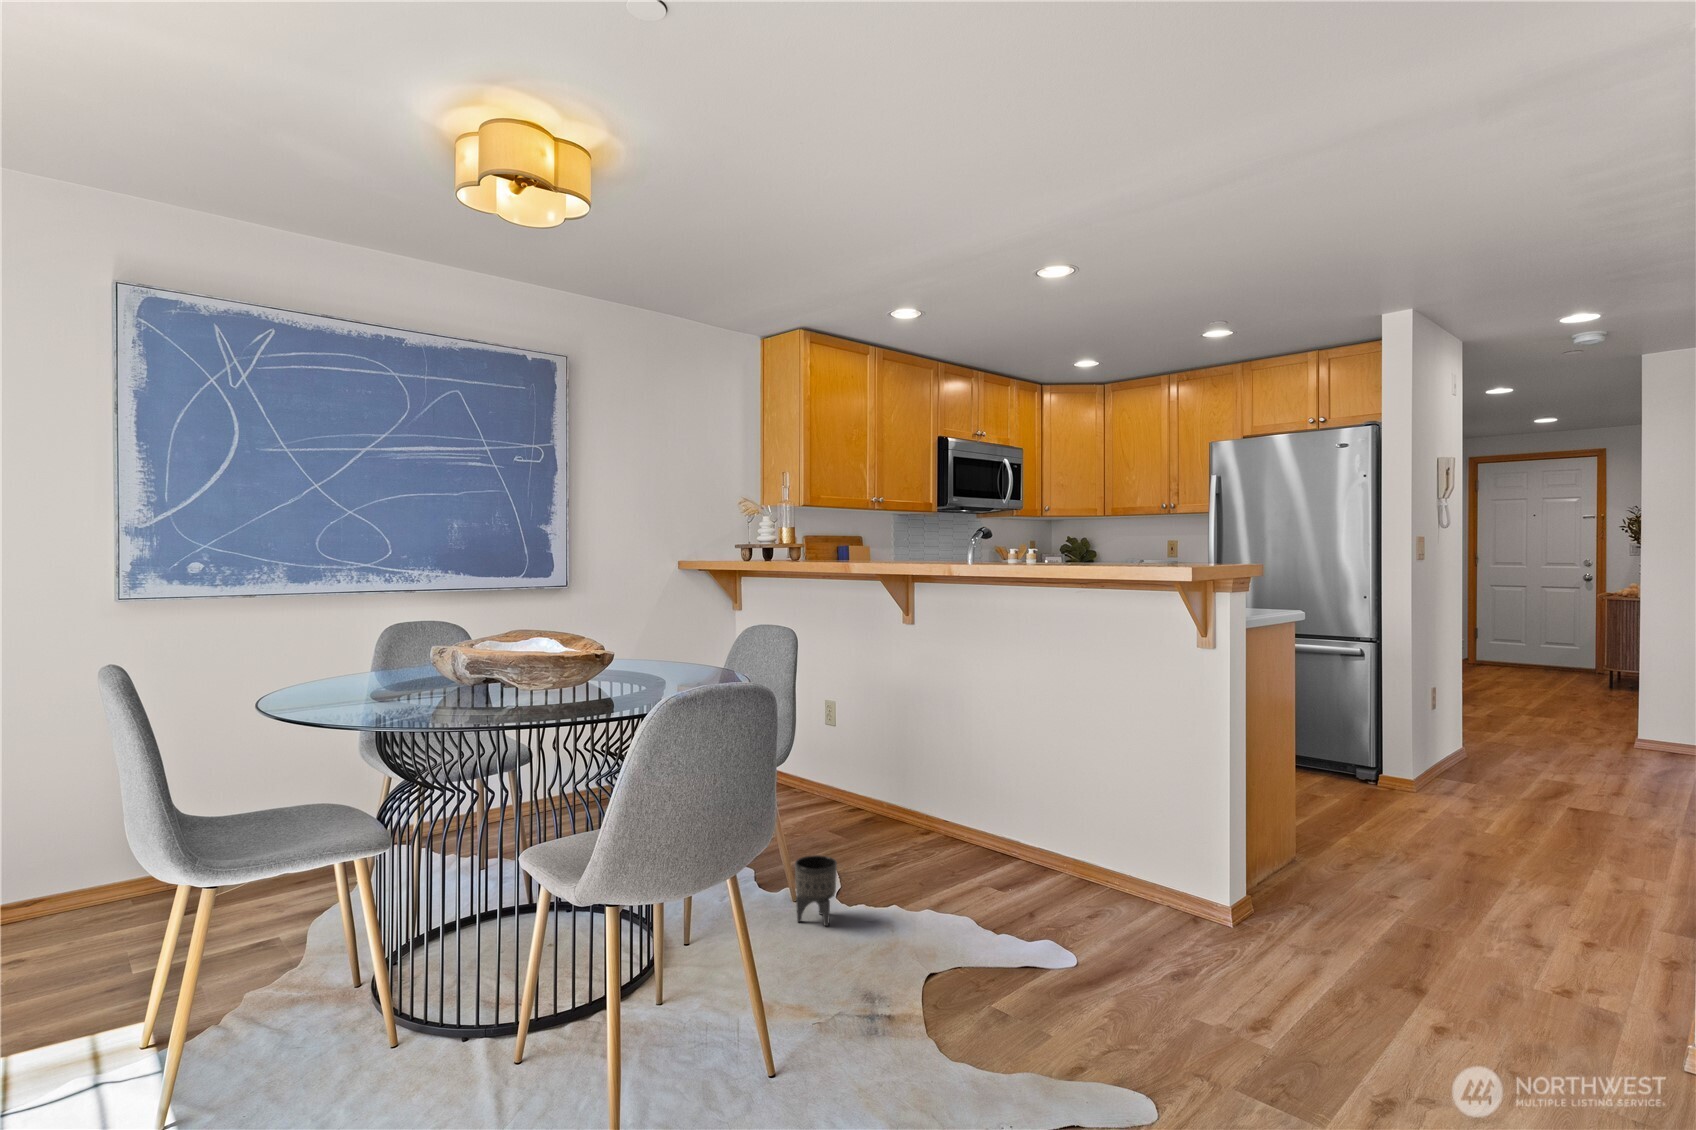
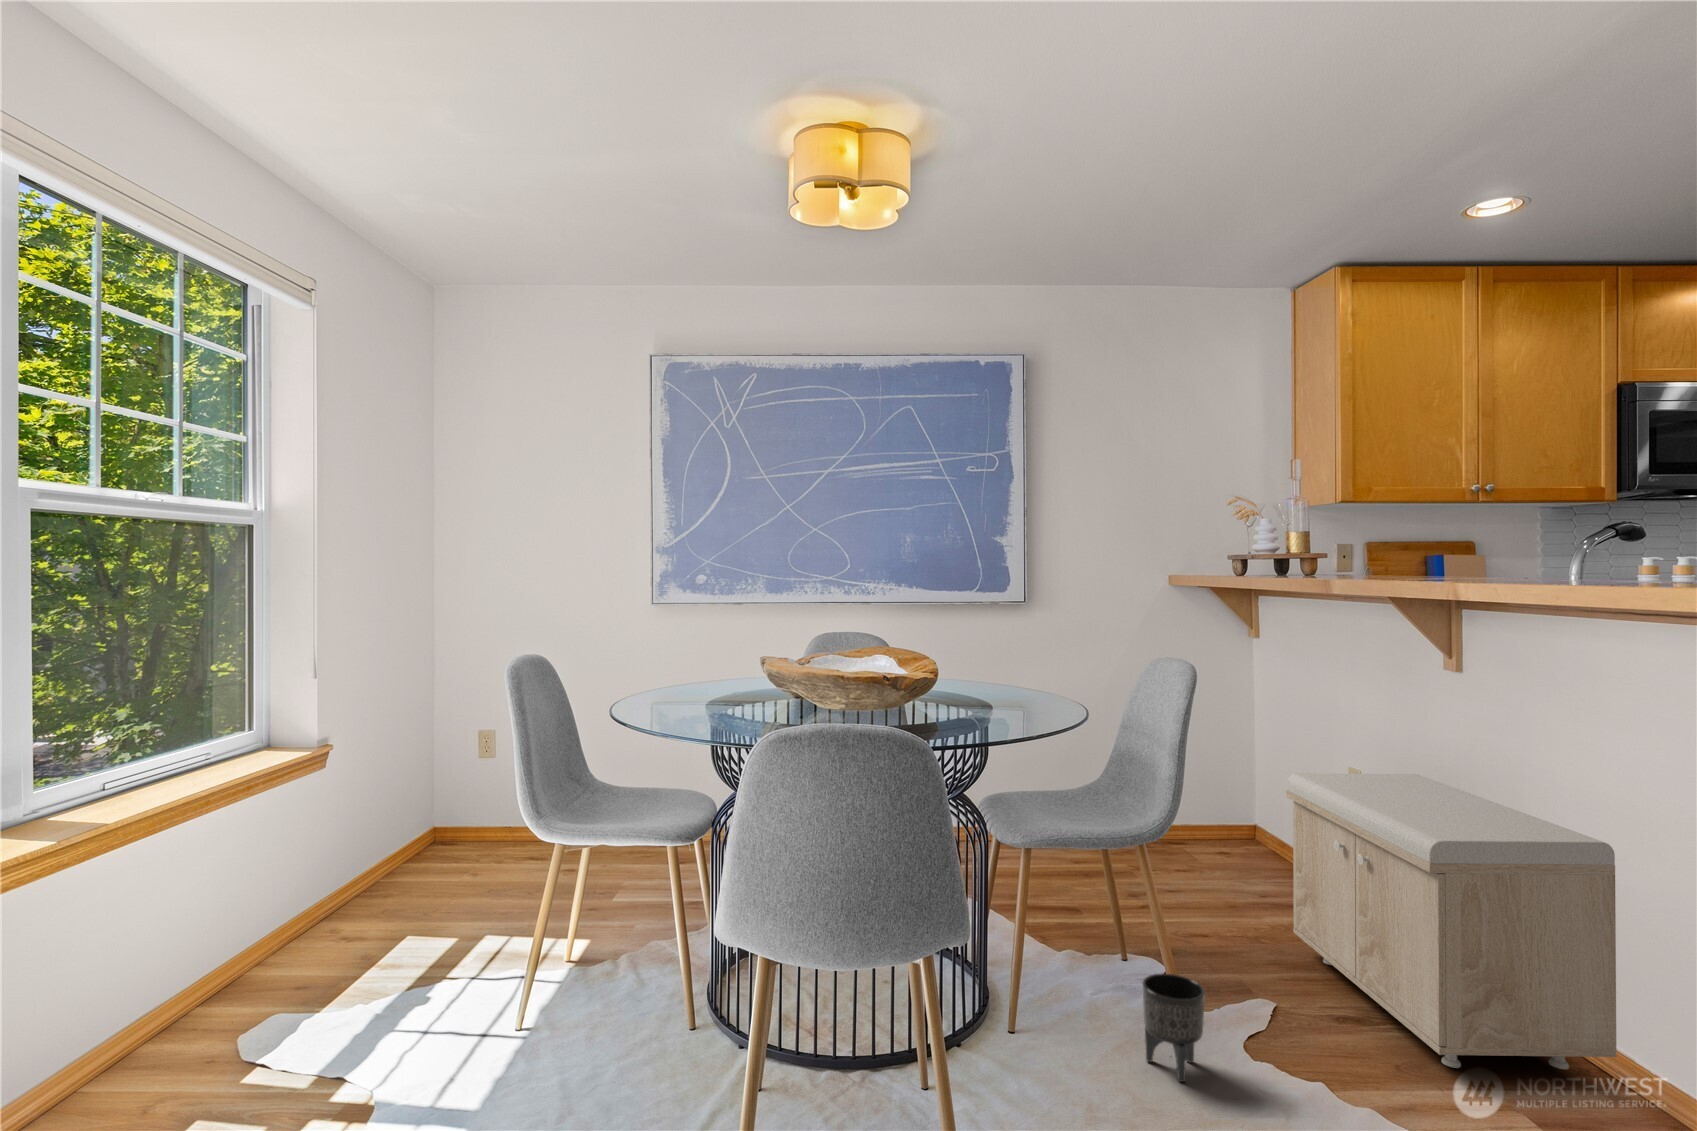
storage bench: none [821,698,1015,872] -> present [1286,773,1617,1069]

